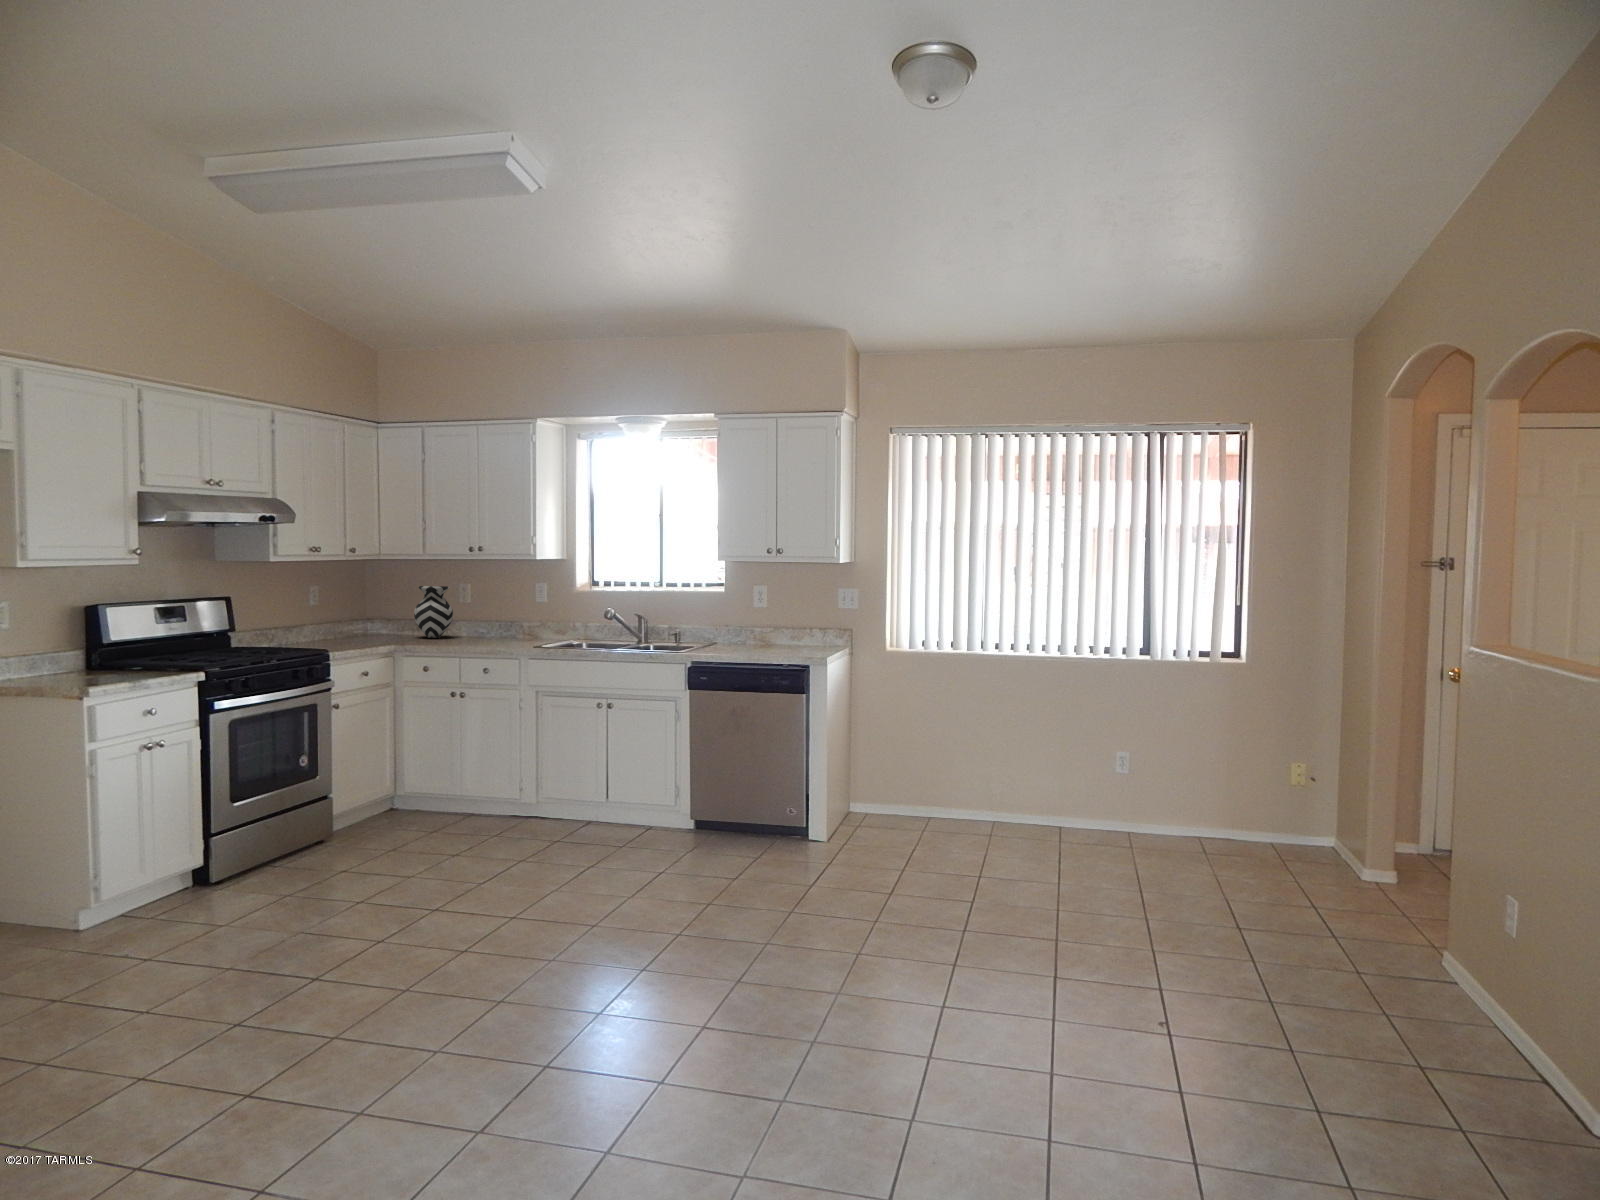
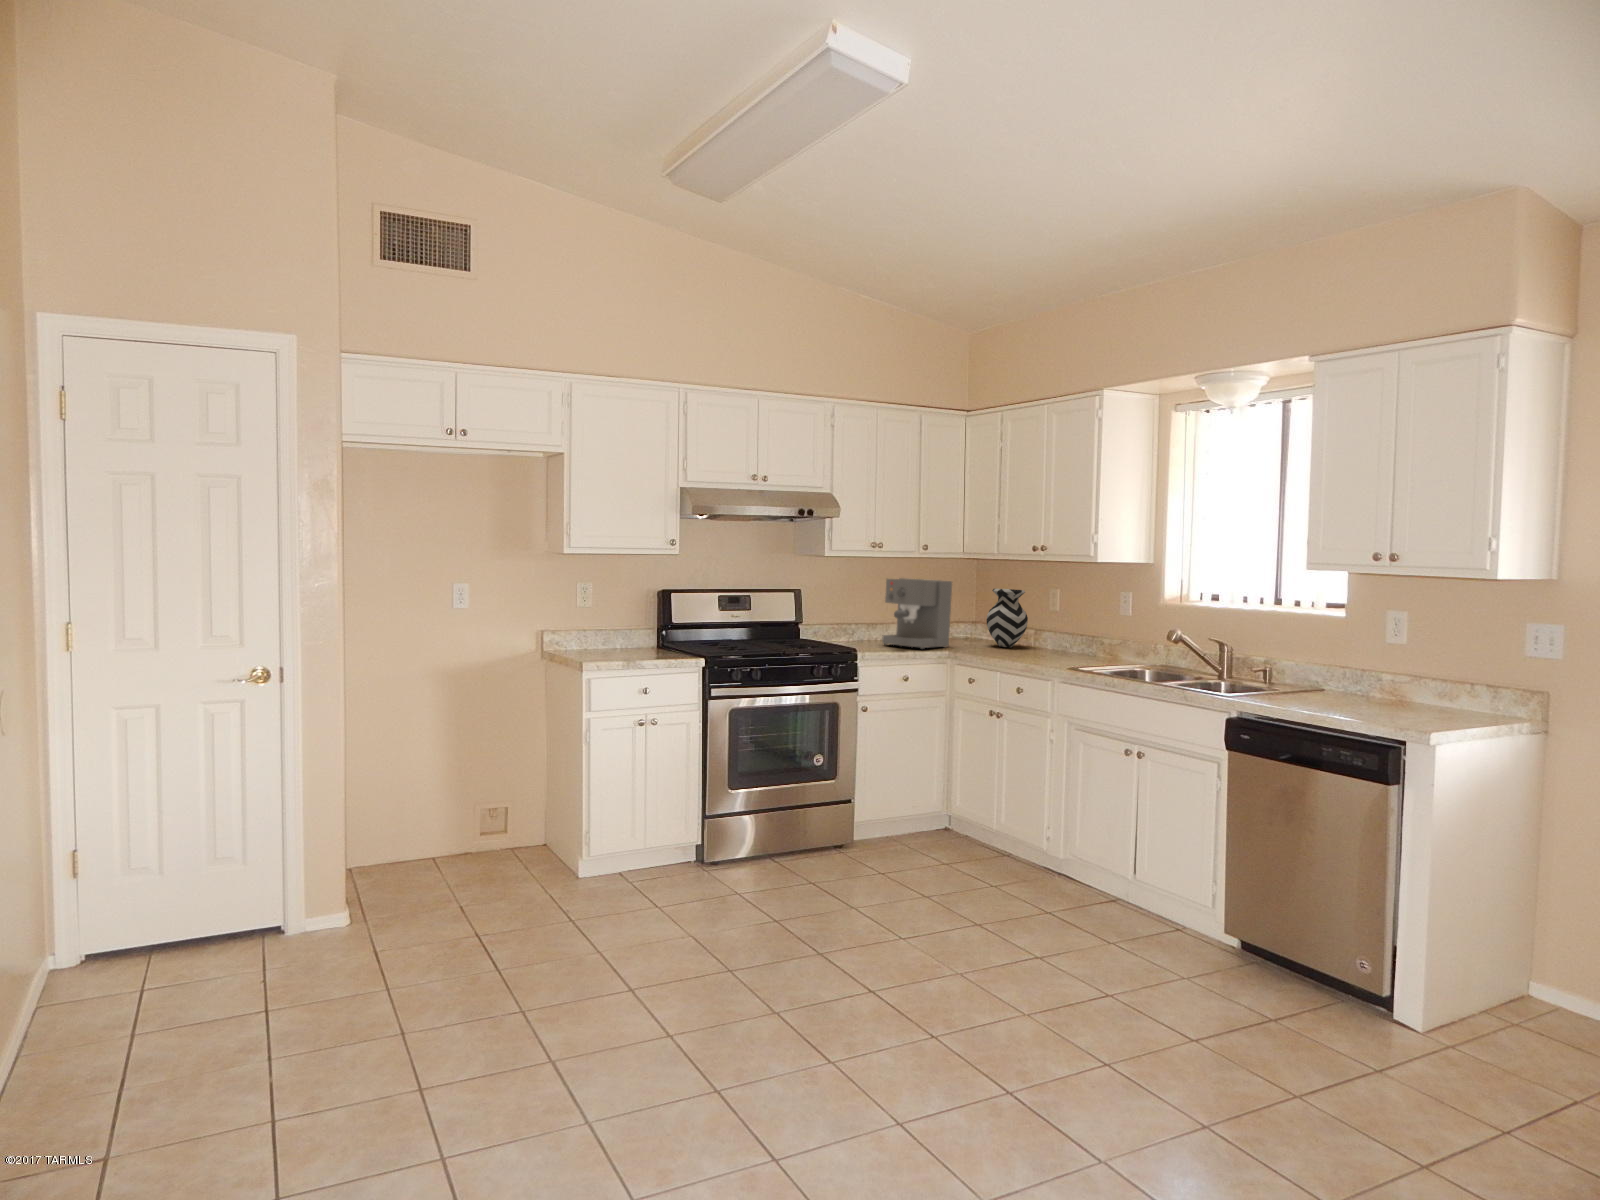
coffee maker: none [326,580,389,645] -> present [882,578,952,649]

